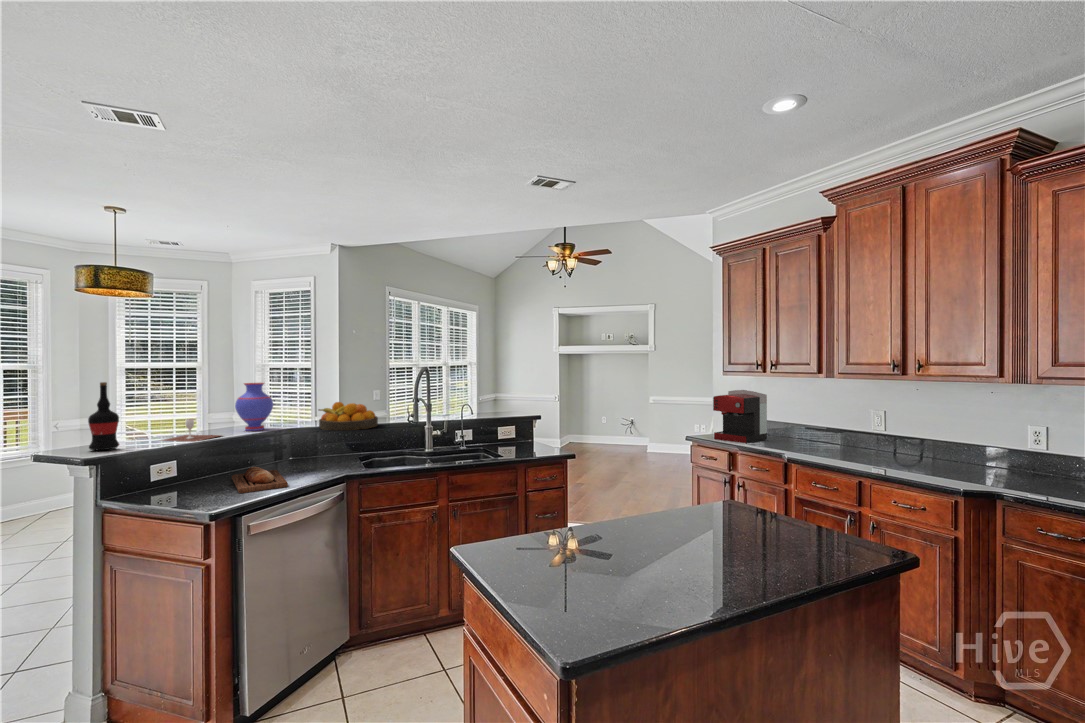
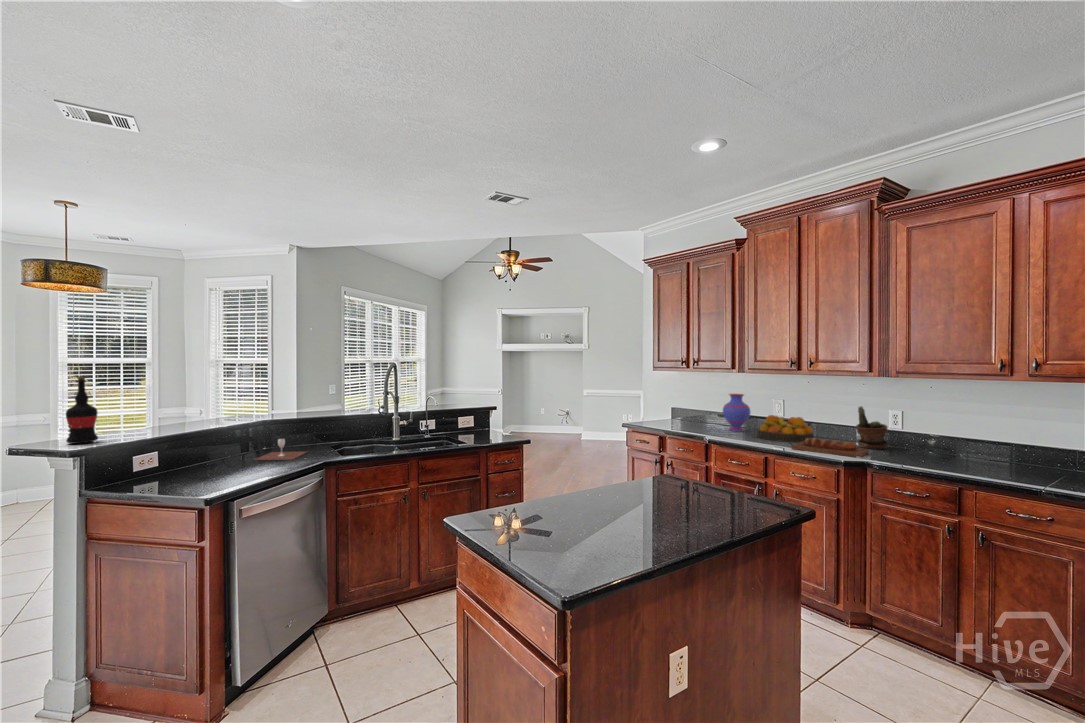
vase: present [235,383,273,431] -> present [723,394,750,432]
coffee maker: present [713,390,767,443] -> none [645,383,689,428]
fruit bowl: present [319,402,378,430] -> present [757,415,814,442]
wine glass: present [162,419,221,442] -> present [255,439,306,460]
potted plant: none [982,421,1028,476] -> present [856,406,887,449]
bread loaf: present [232,467,288,493] -> present [792,438,869,457]

